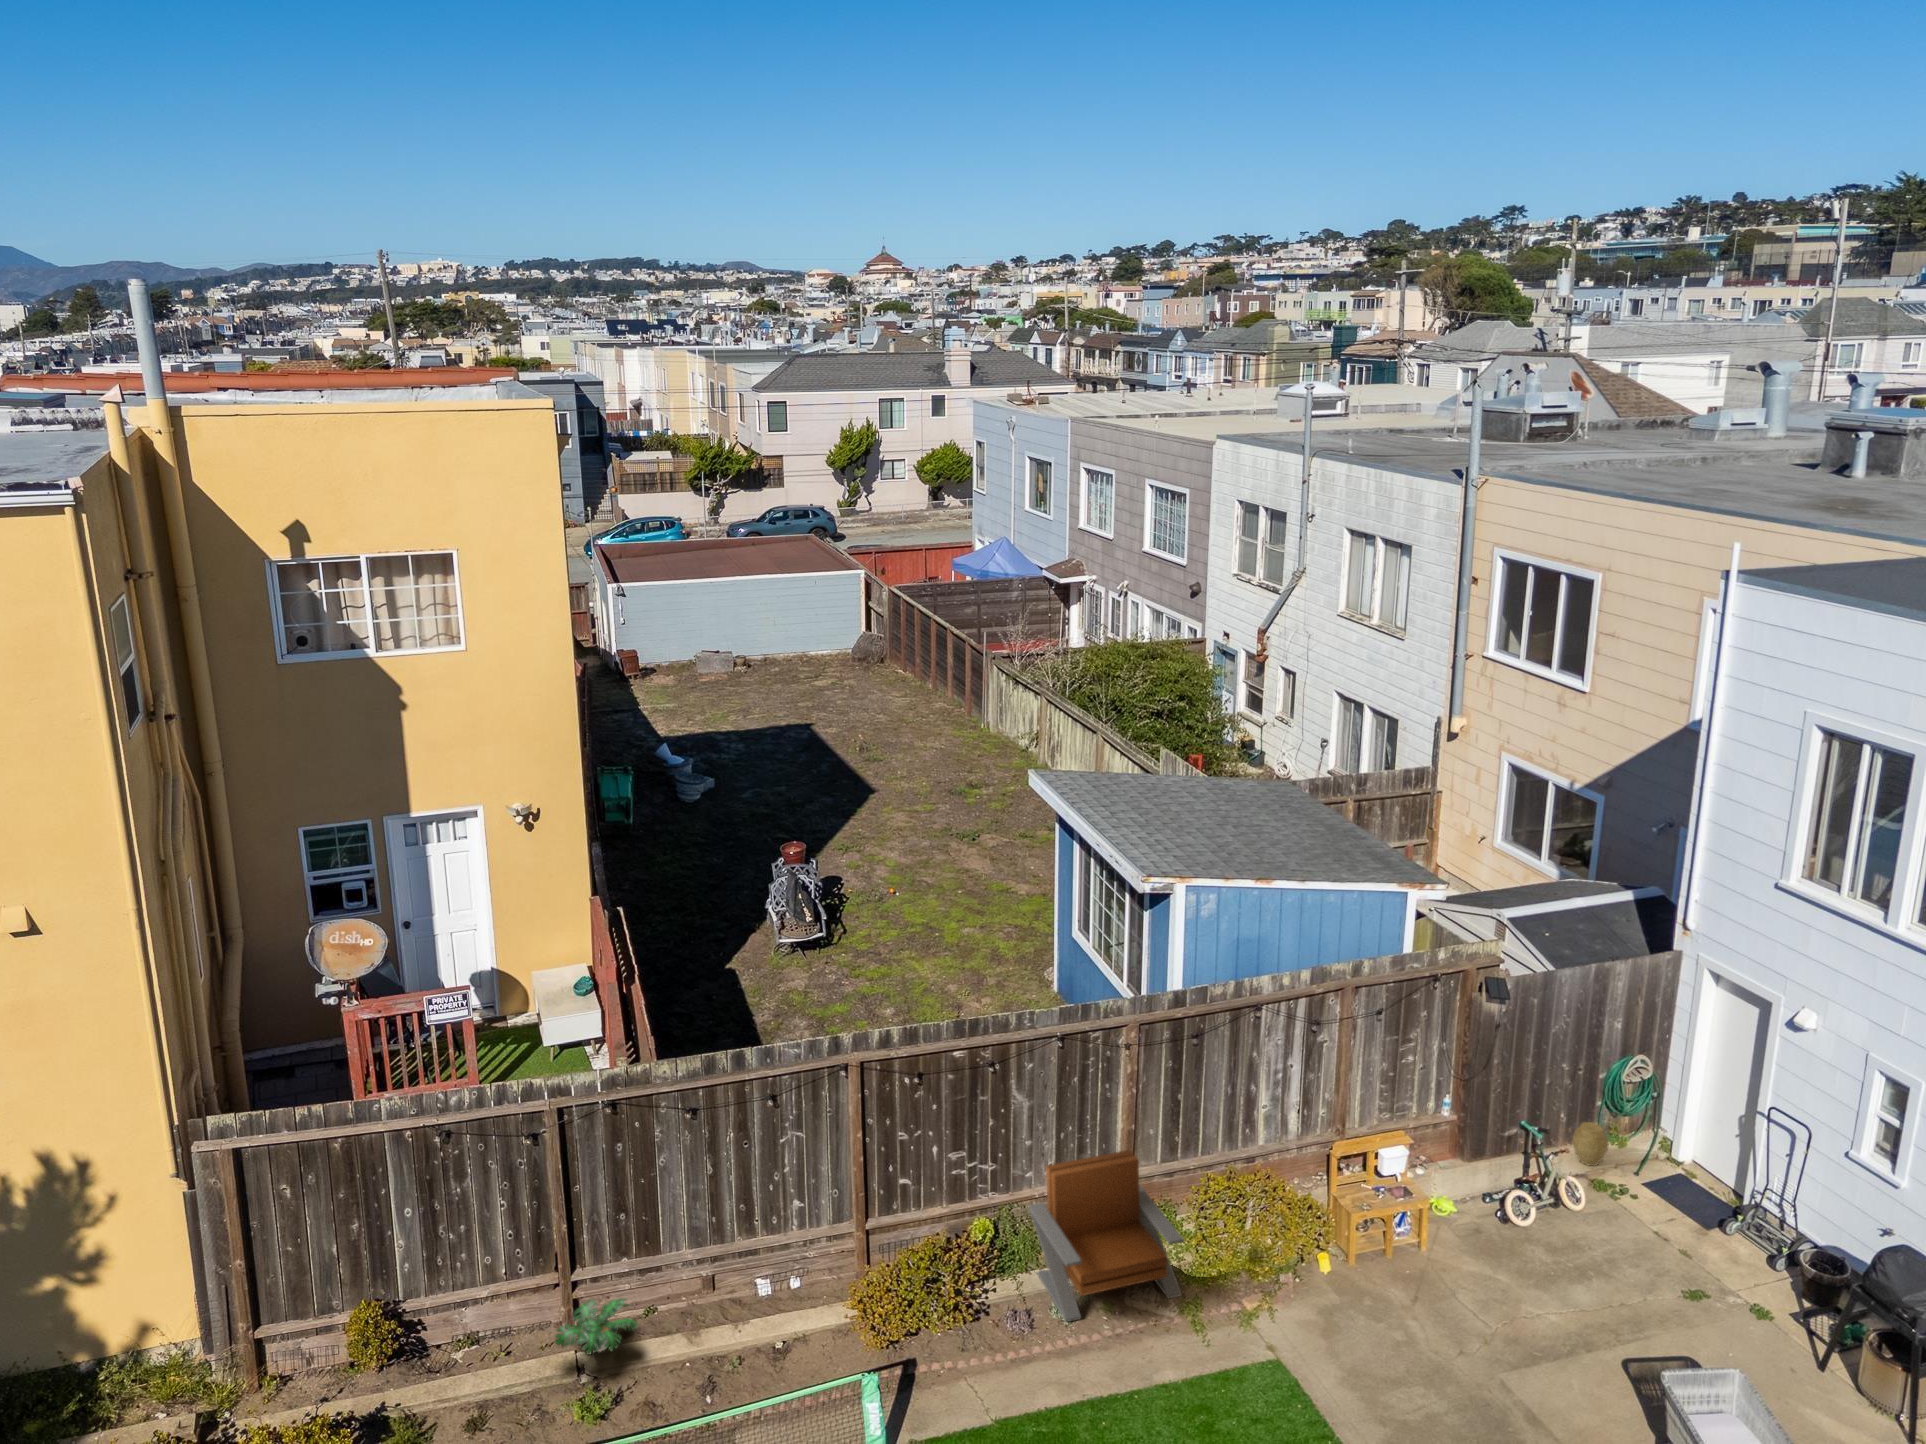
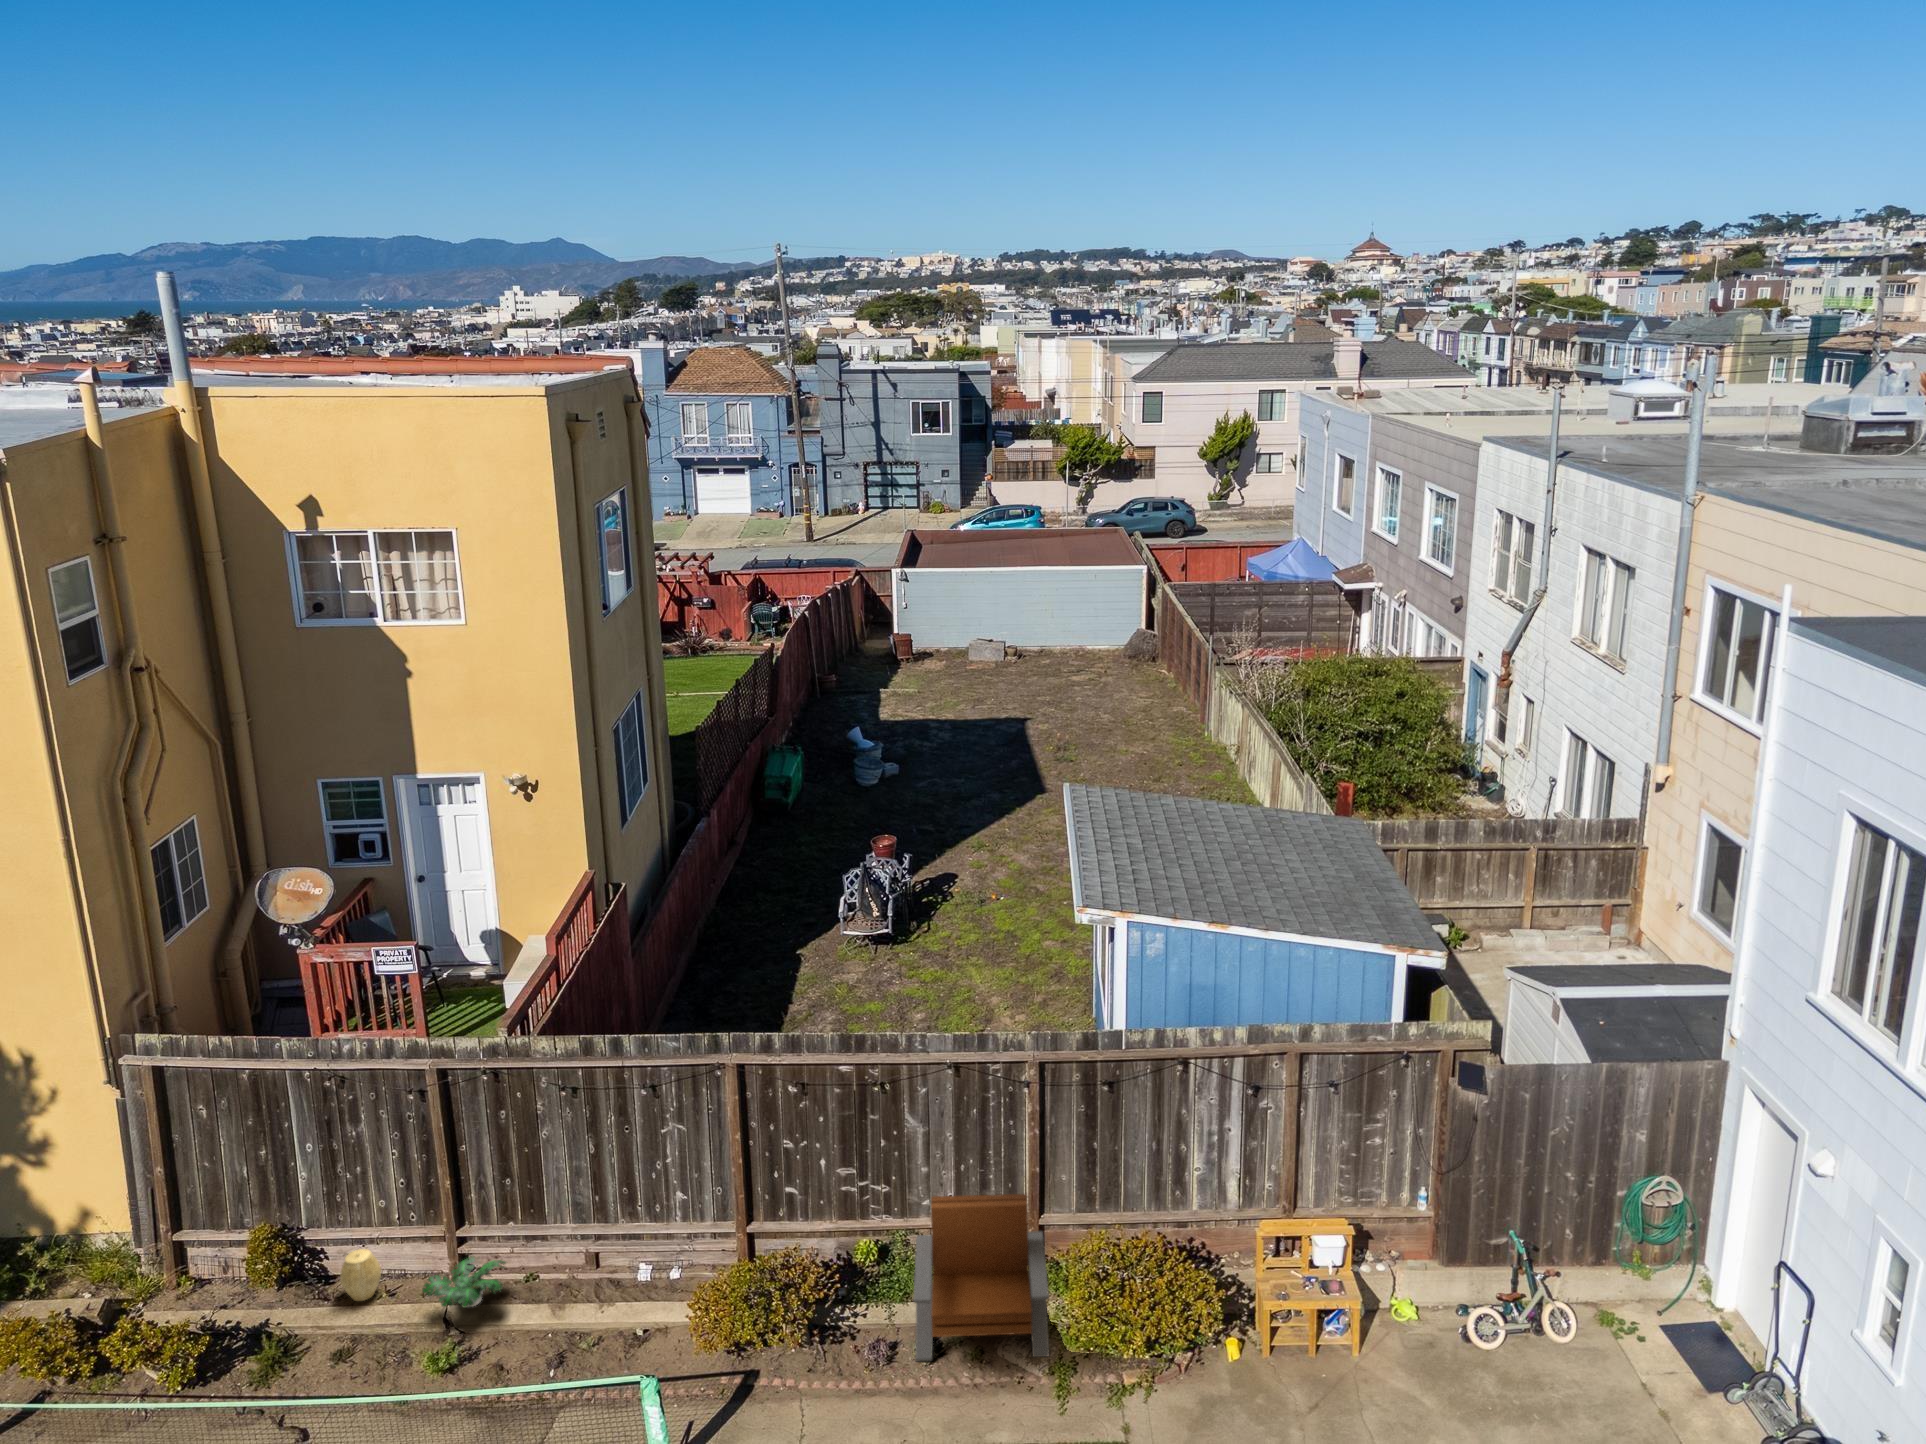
woven basket: present [1573,1122,1608,1166] -> present [340,1249,381,1301]

